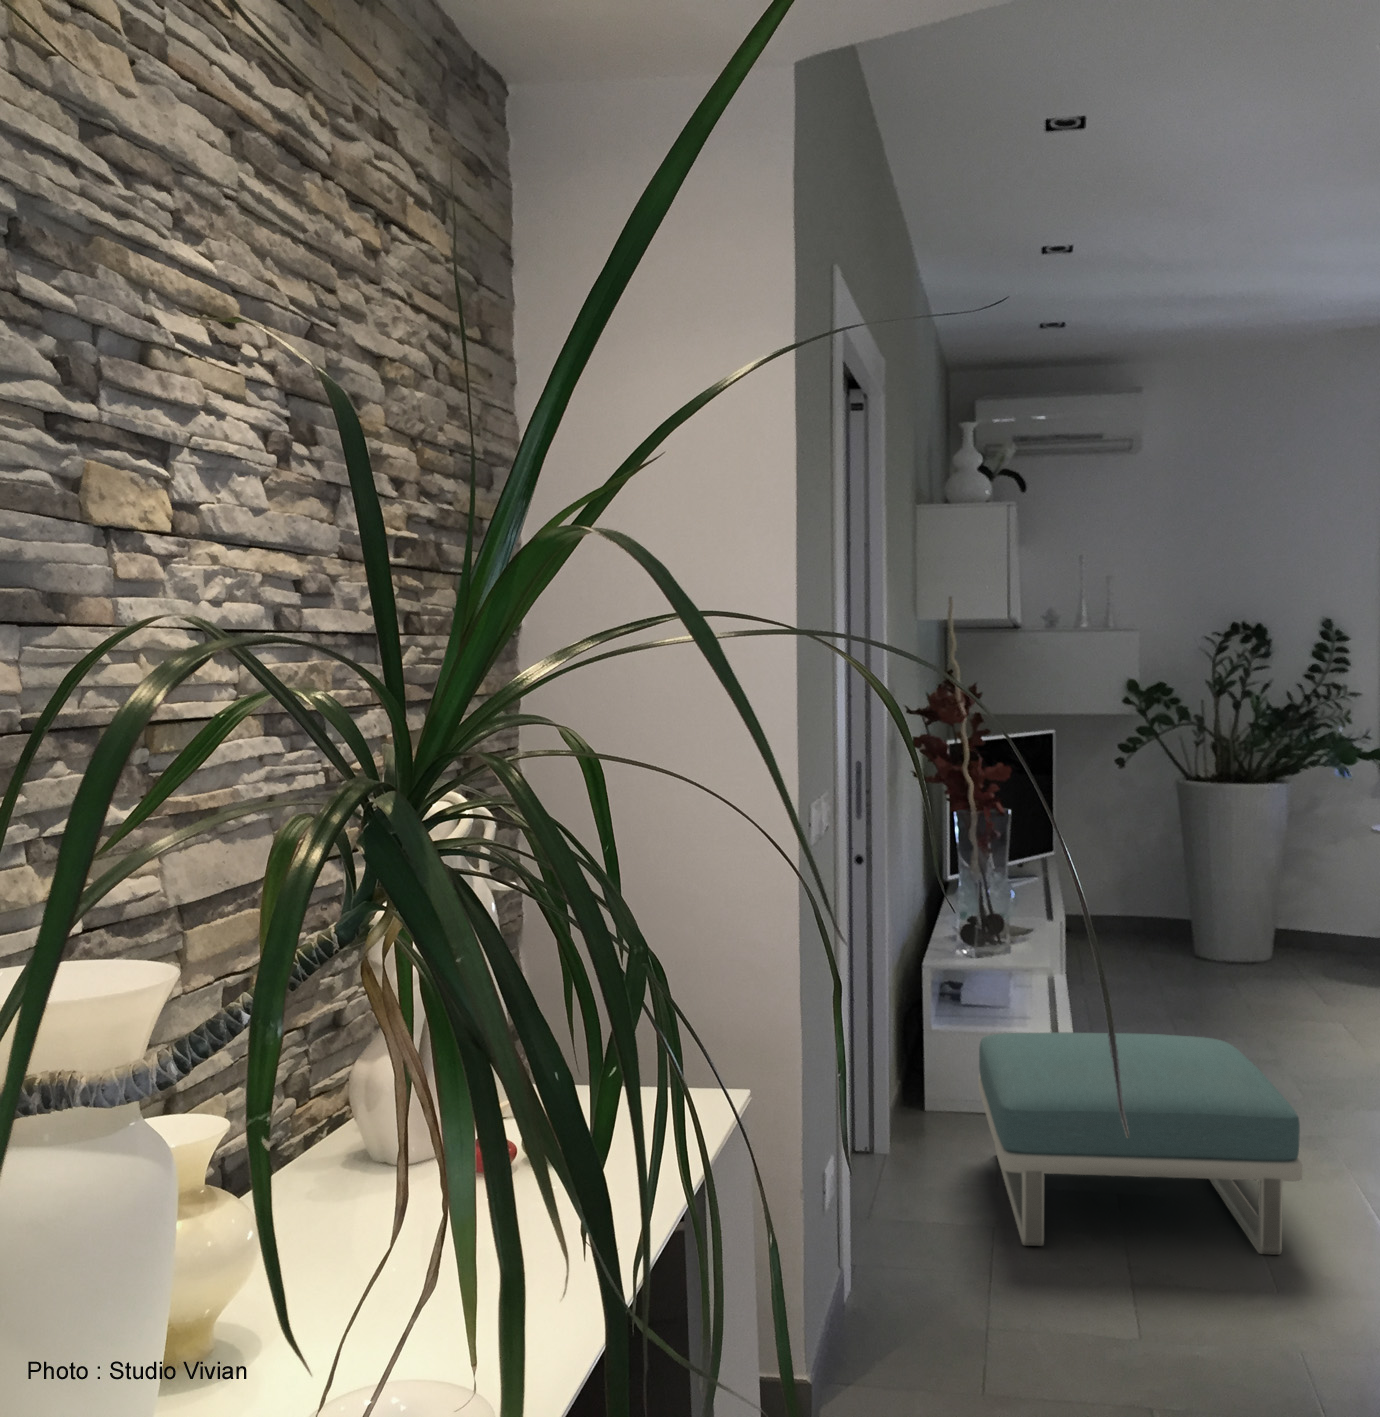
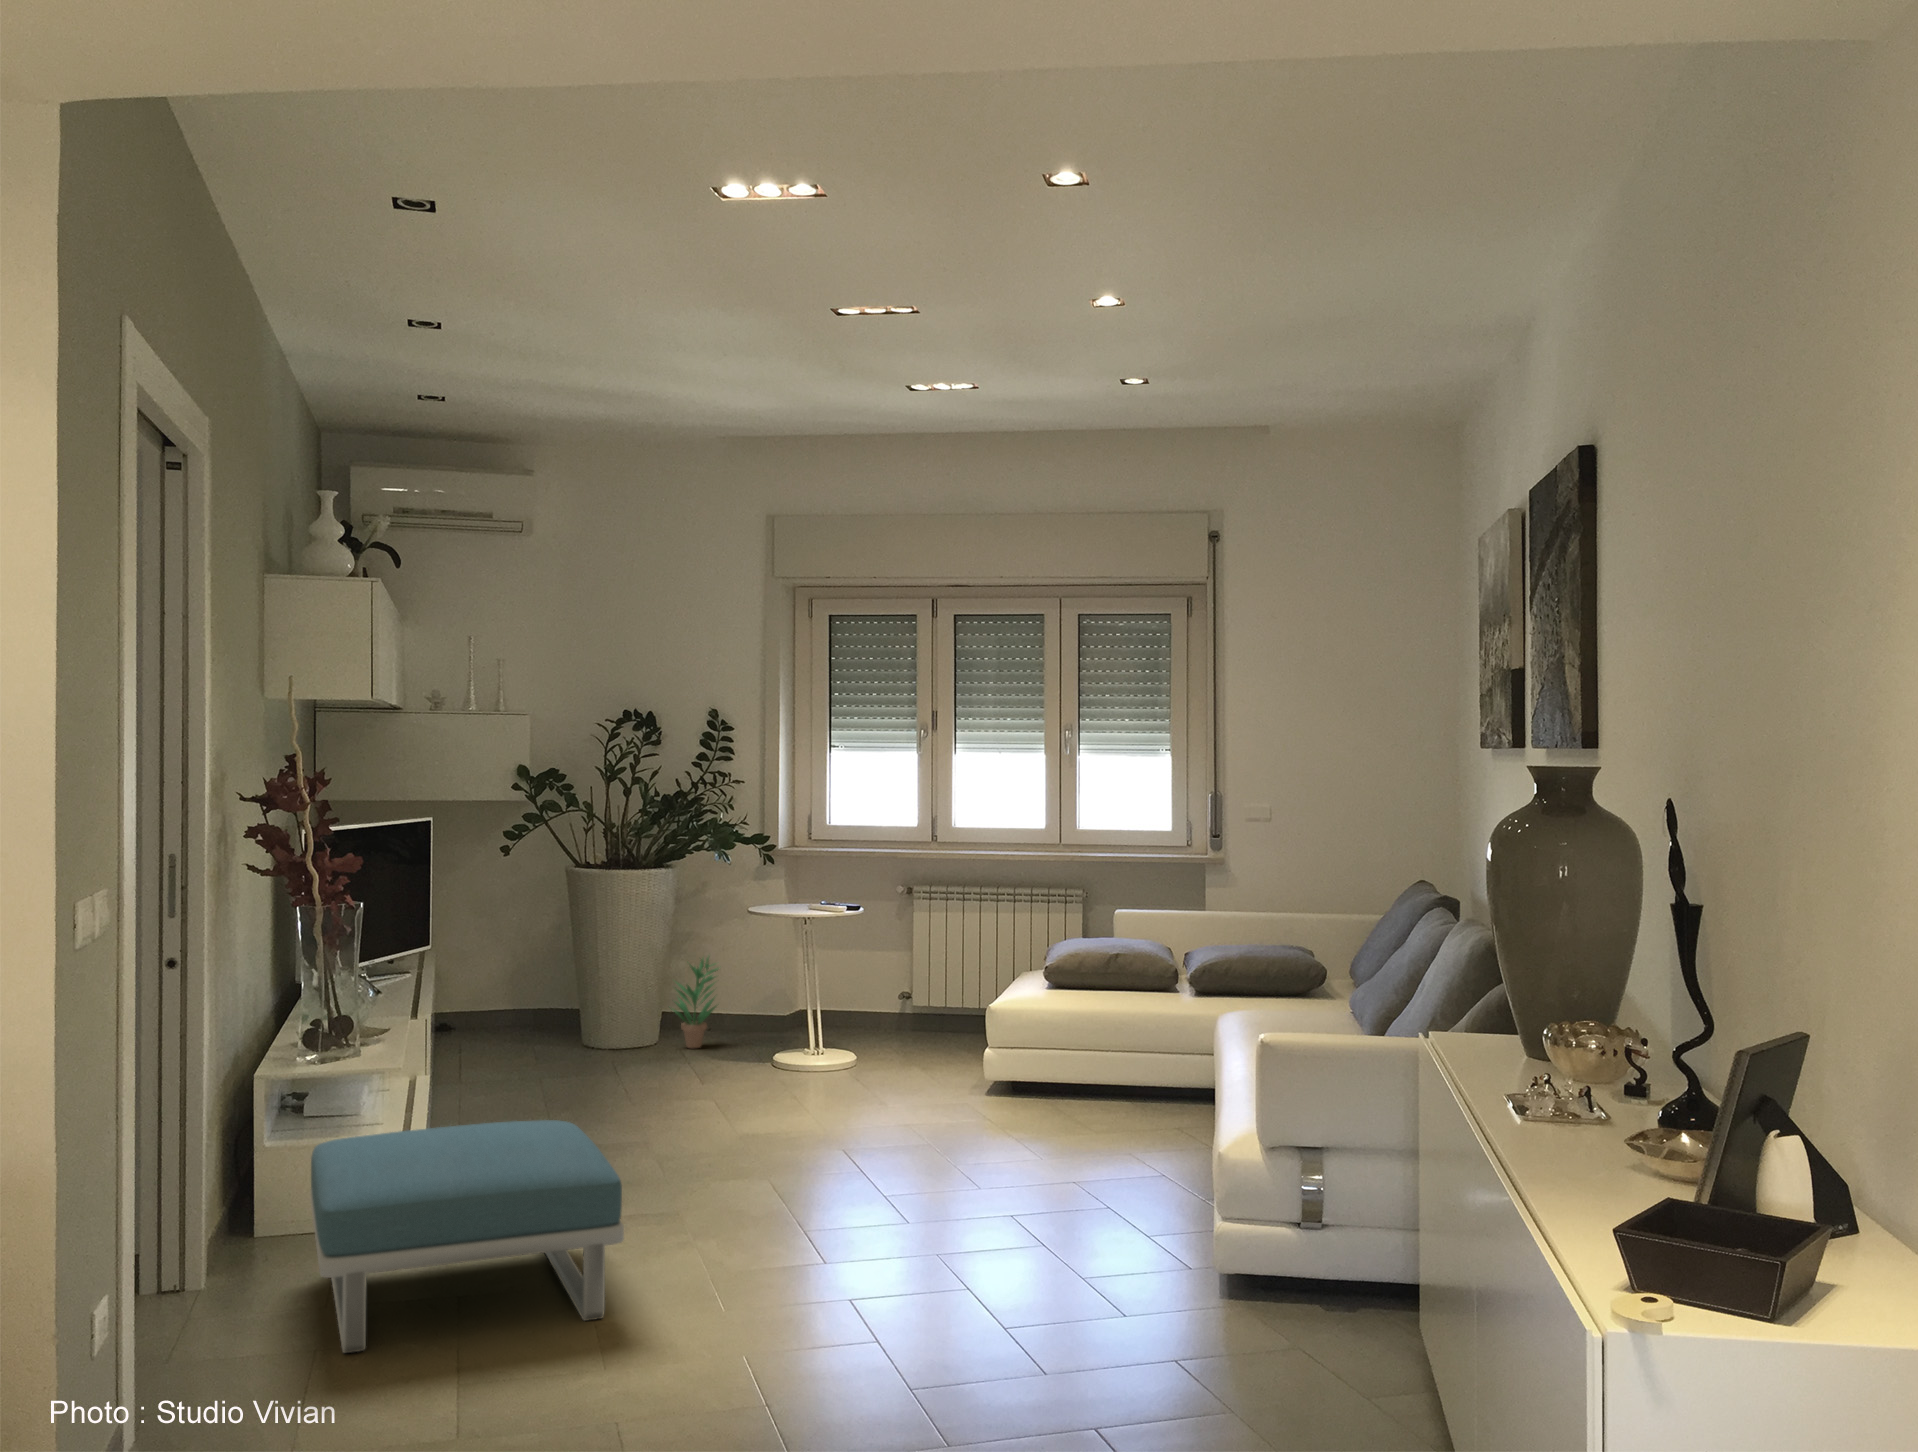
potted plant: none [1283,869,1340,963] -> present [673,957,718,1048]

